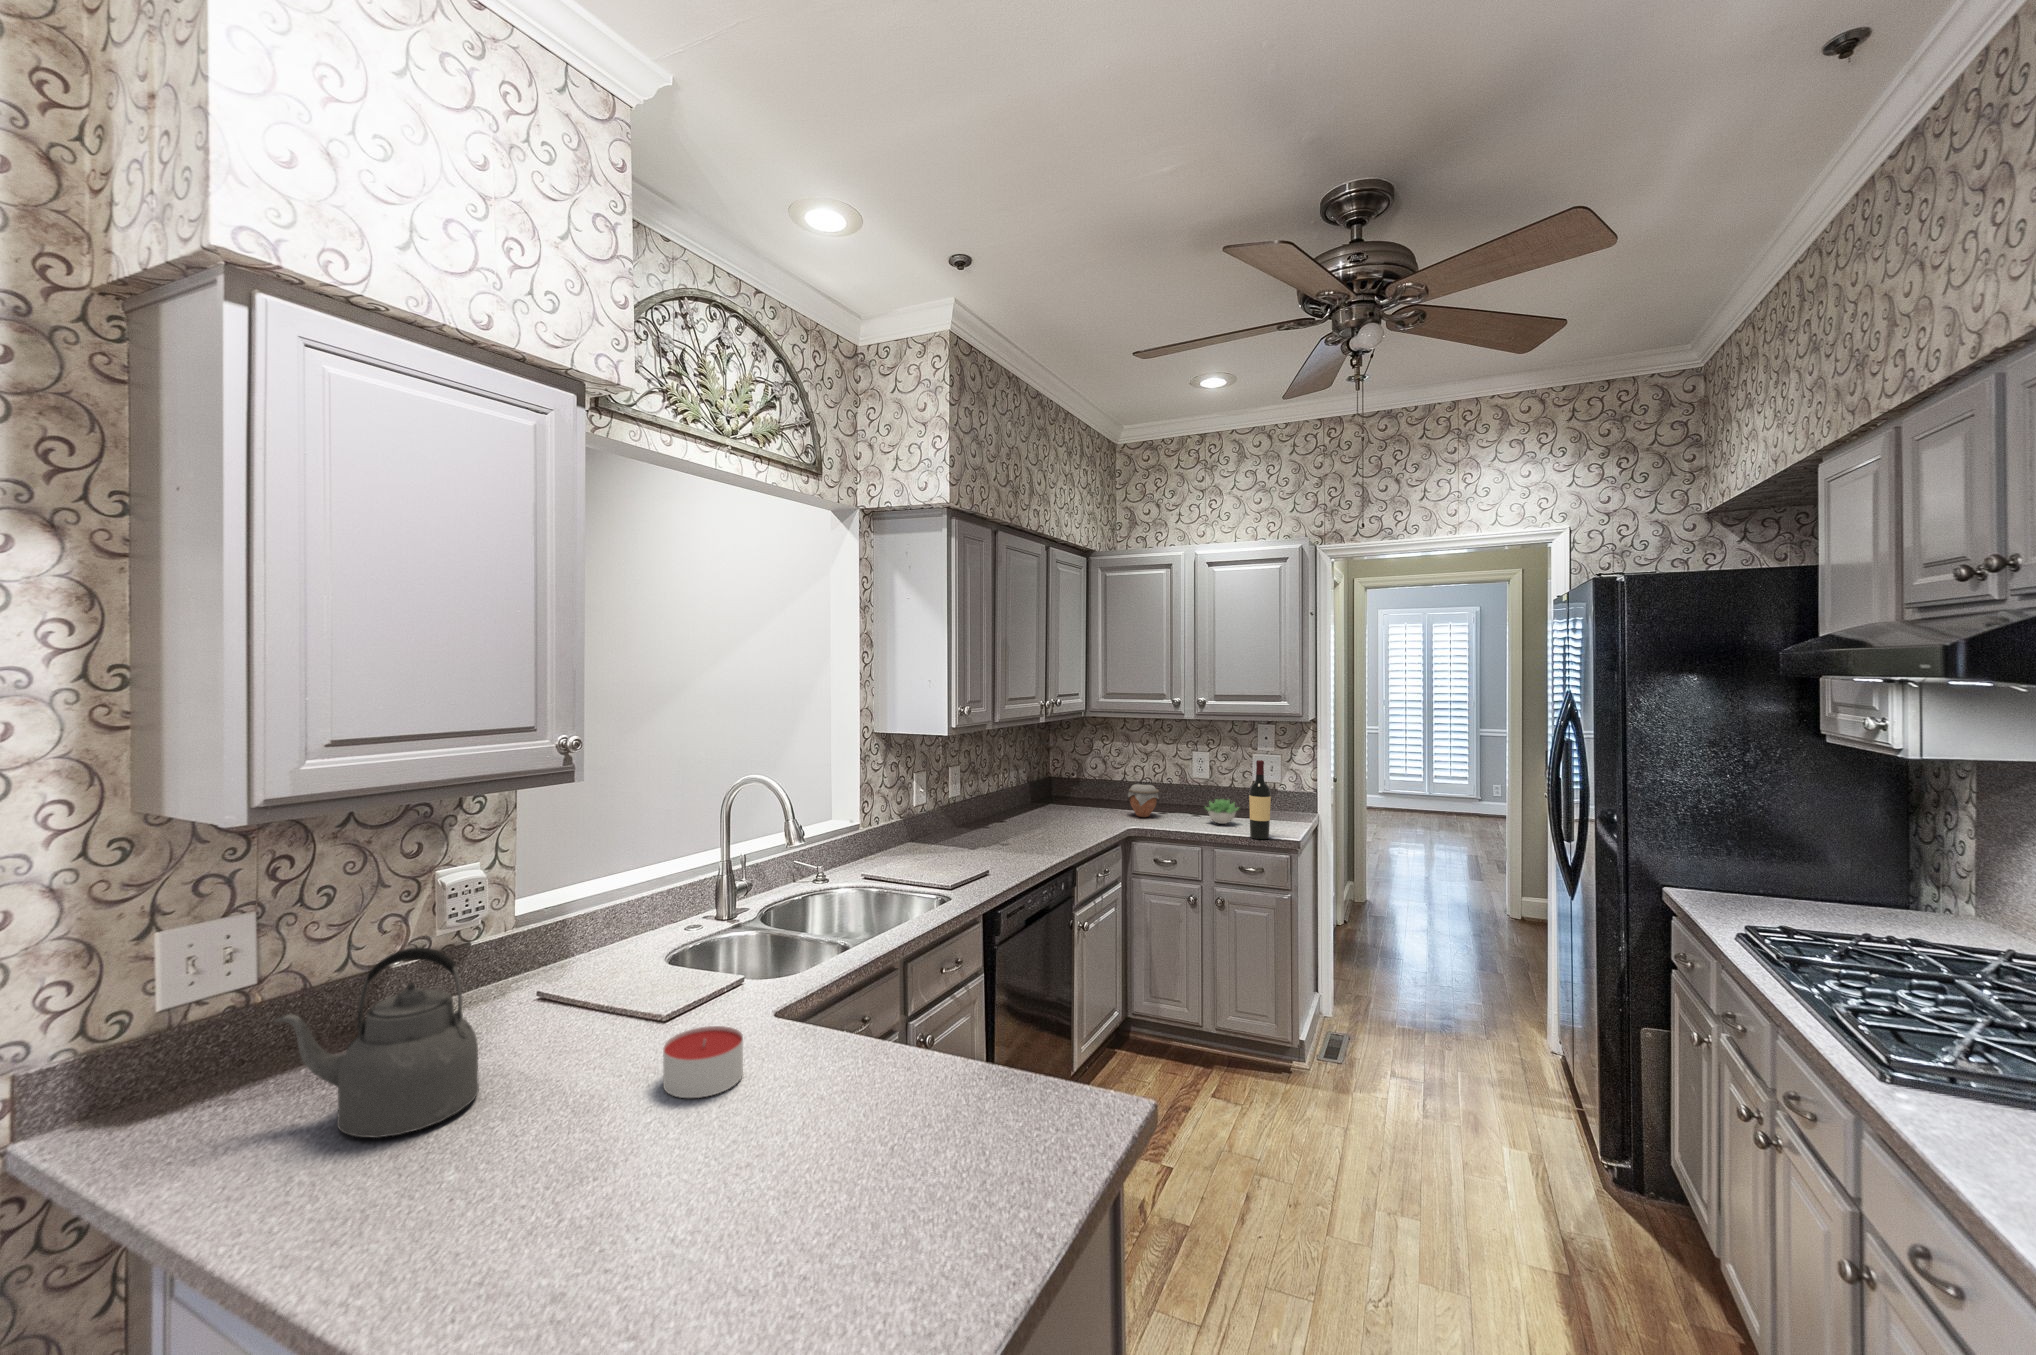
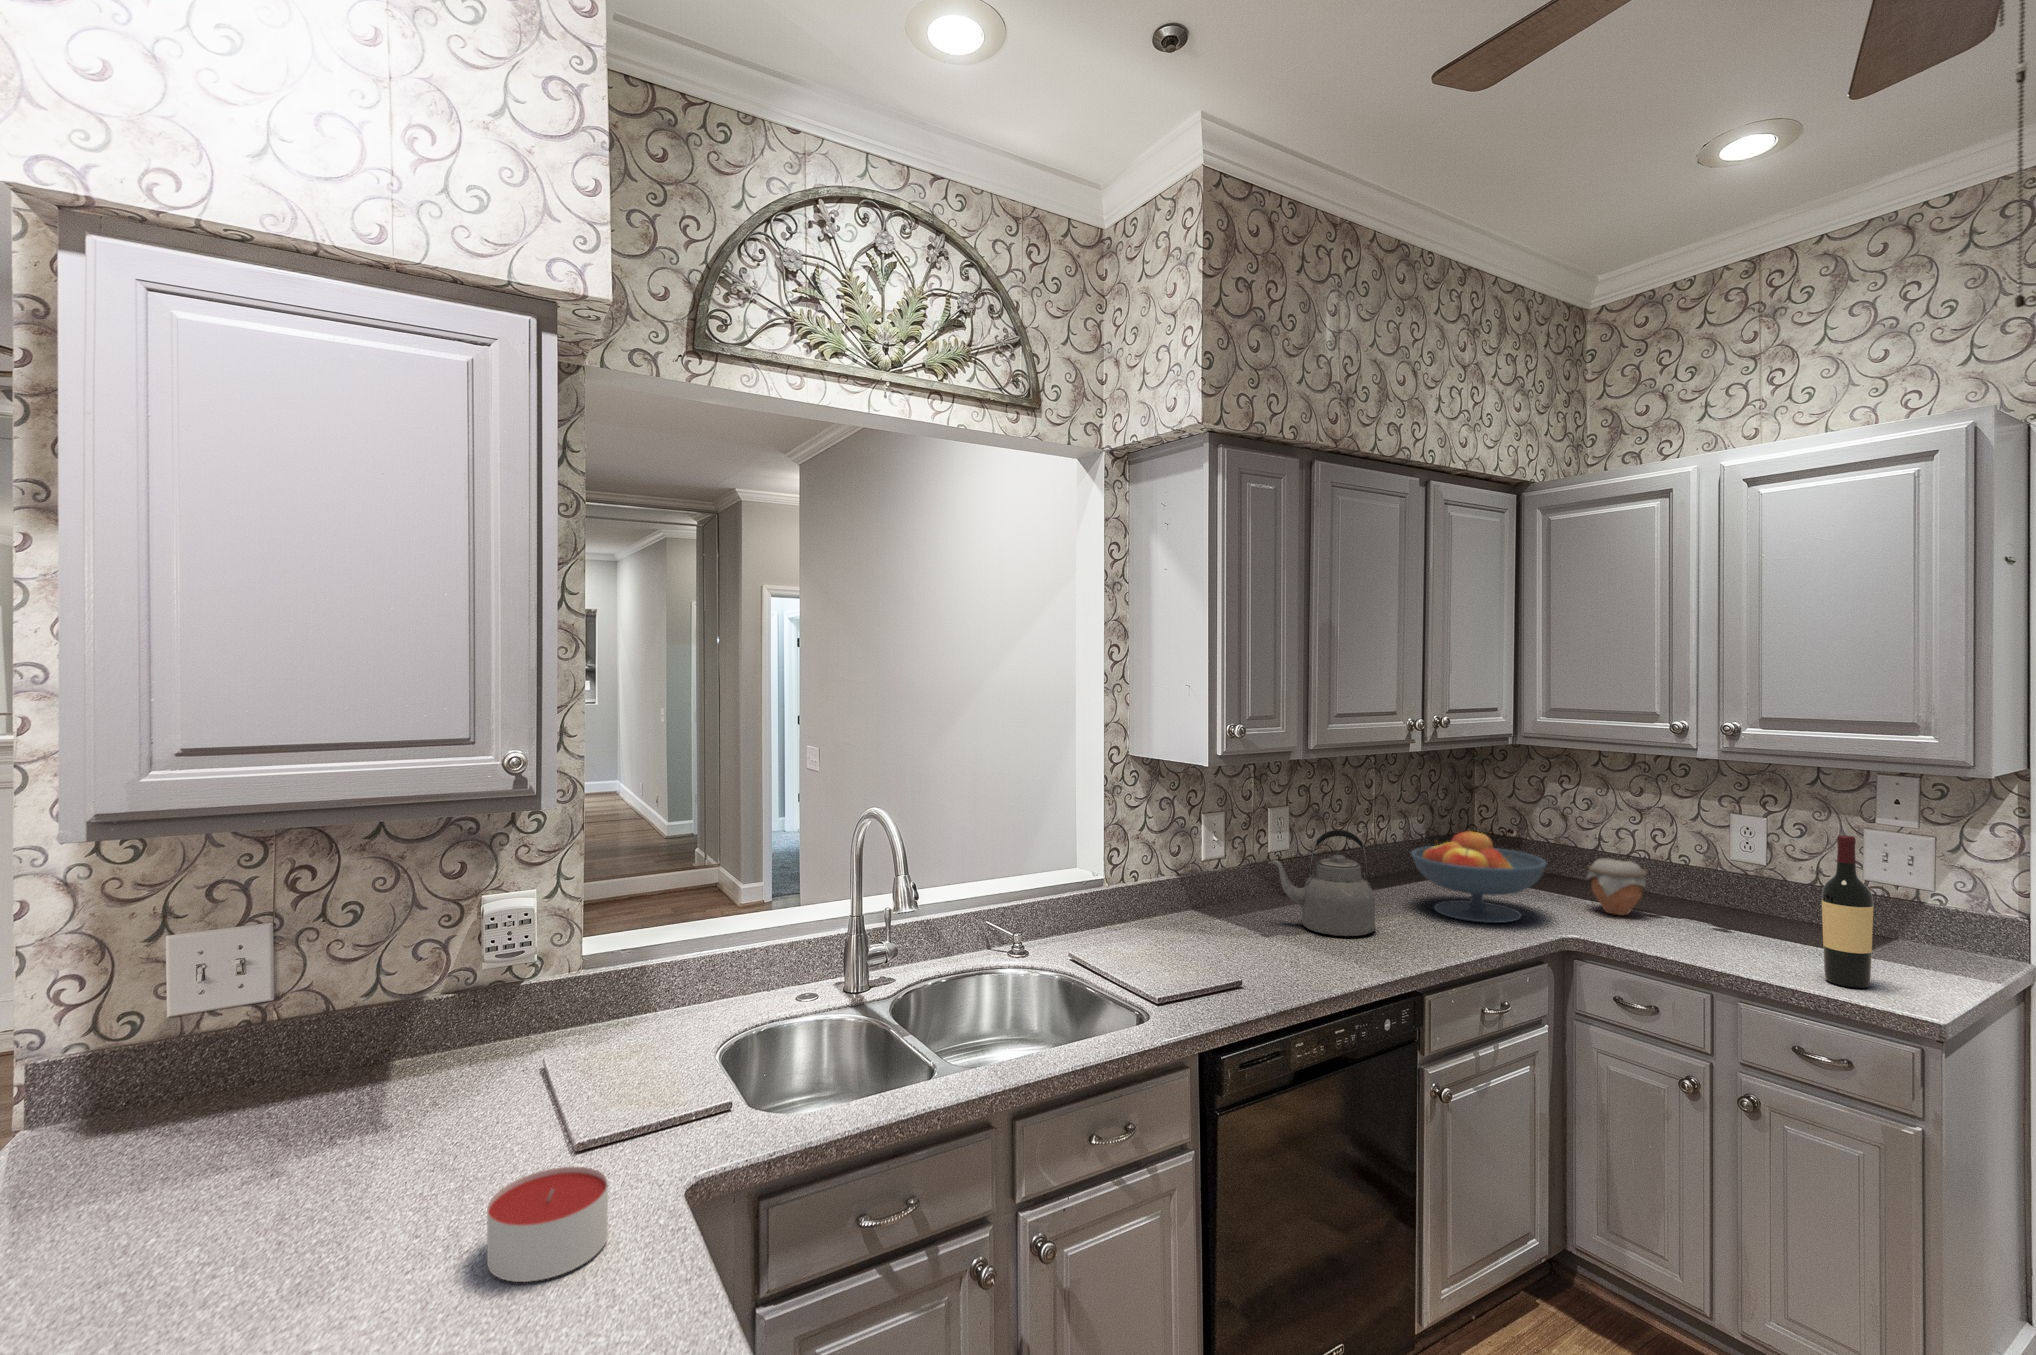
fruit bowl: none [1036,772,1114,828] -> present [1411,831,1547,923]
succulent plant: present [1205,799,1238,824] -> none [1735,898,1817,945]
kettle: present [275,947,479,1138] -> present [1268,830,1375,936]

